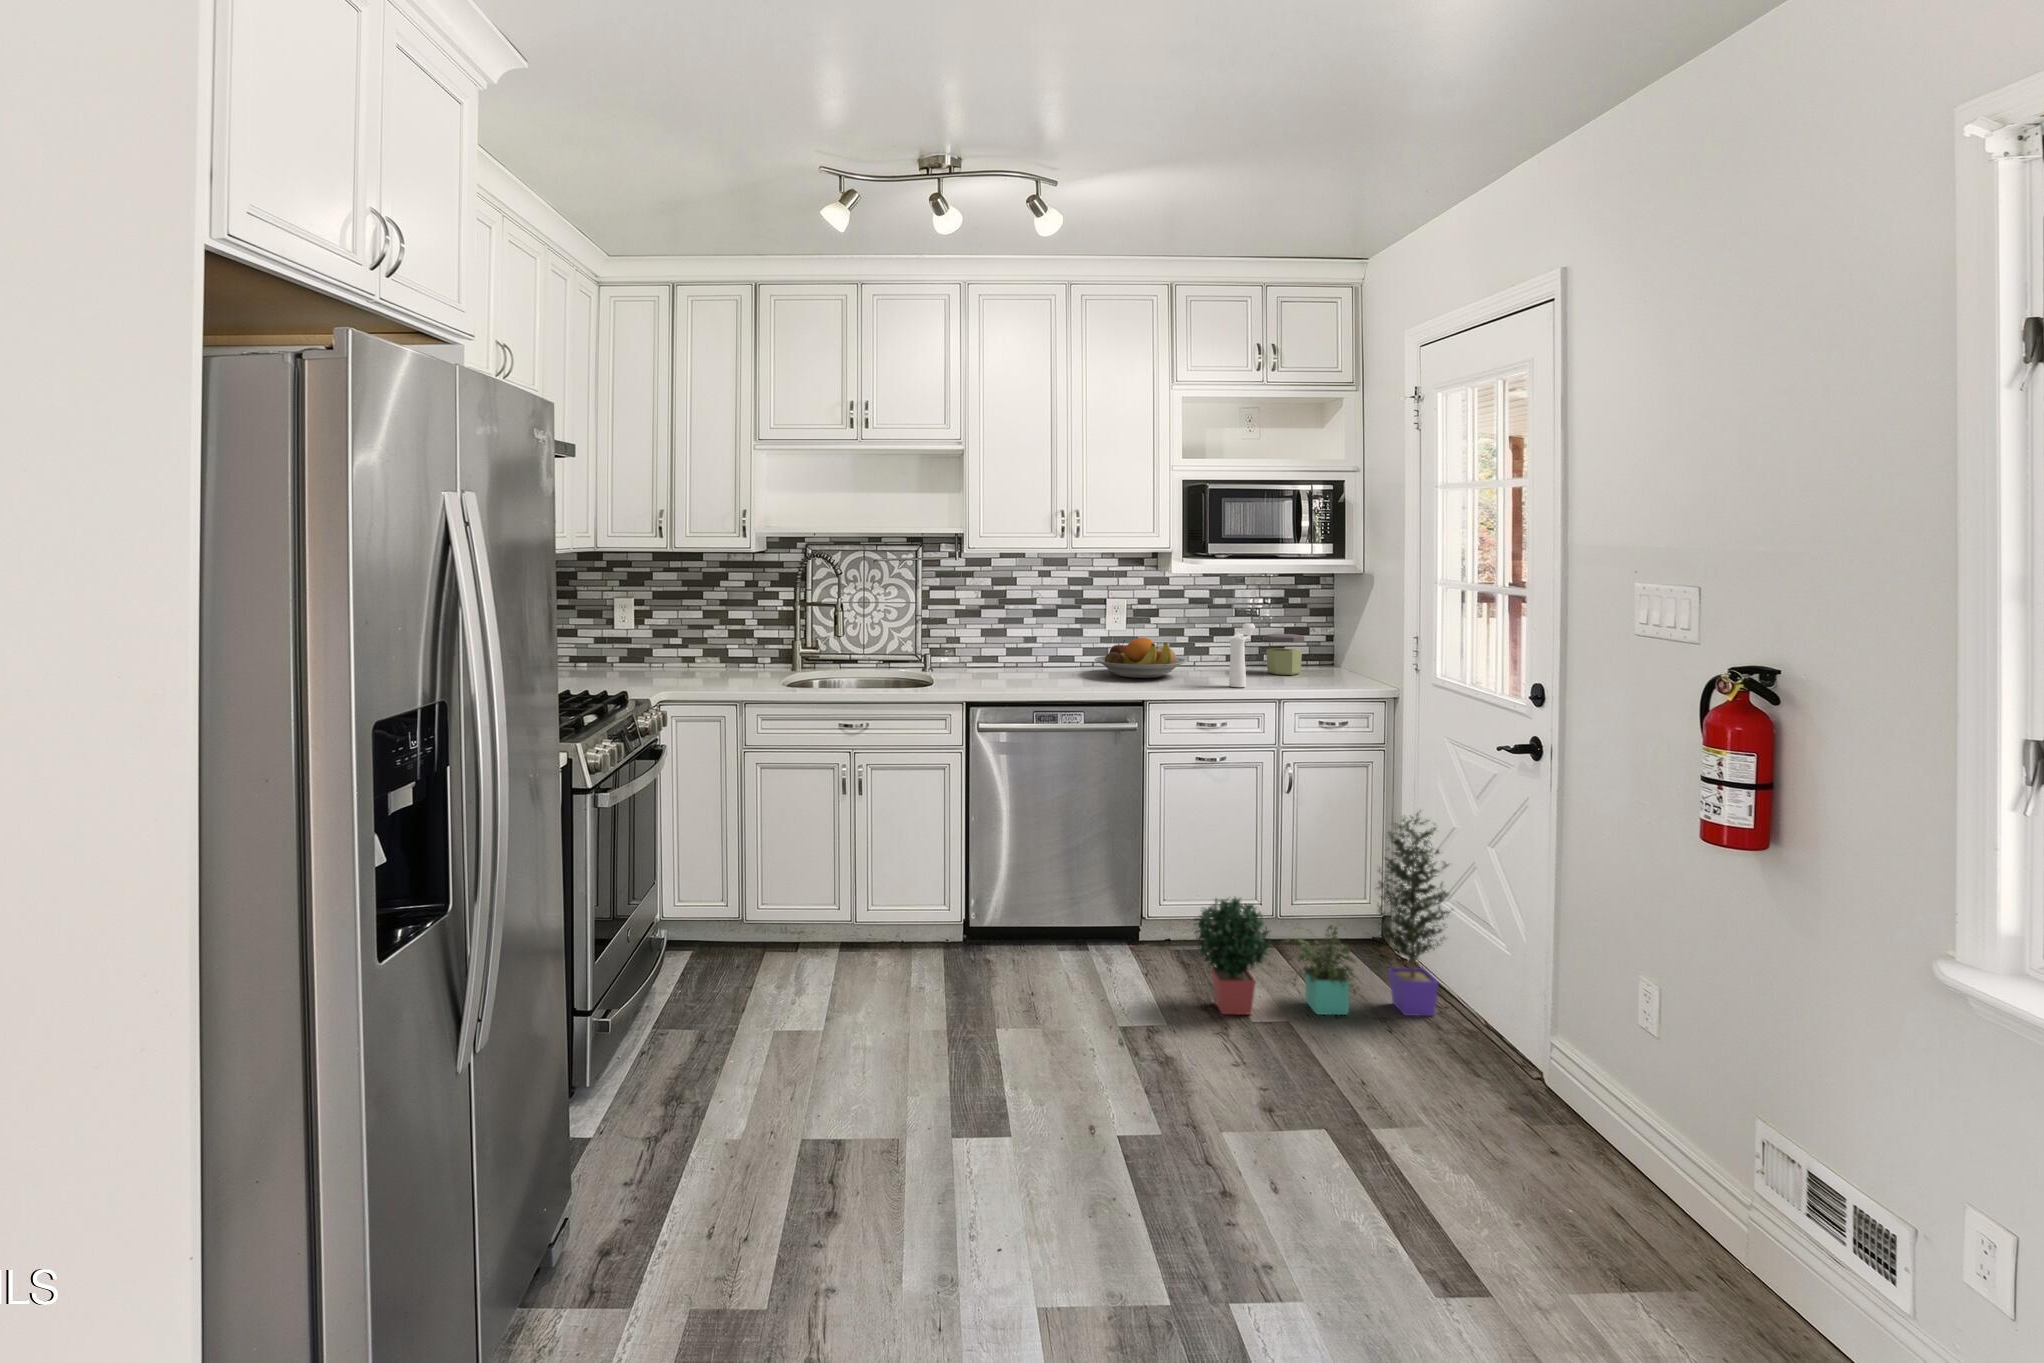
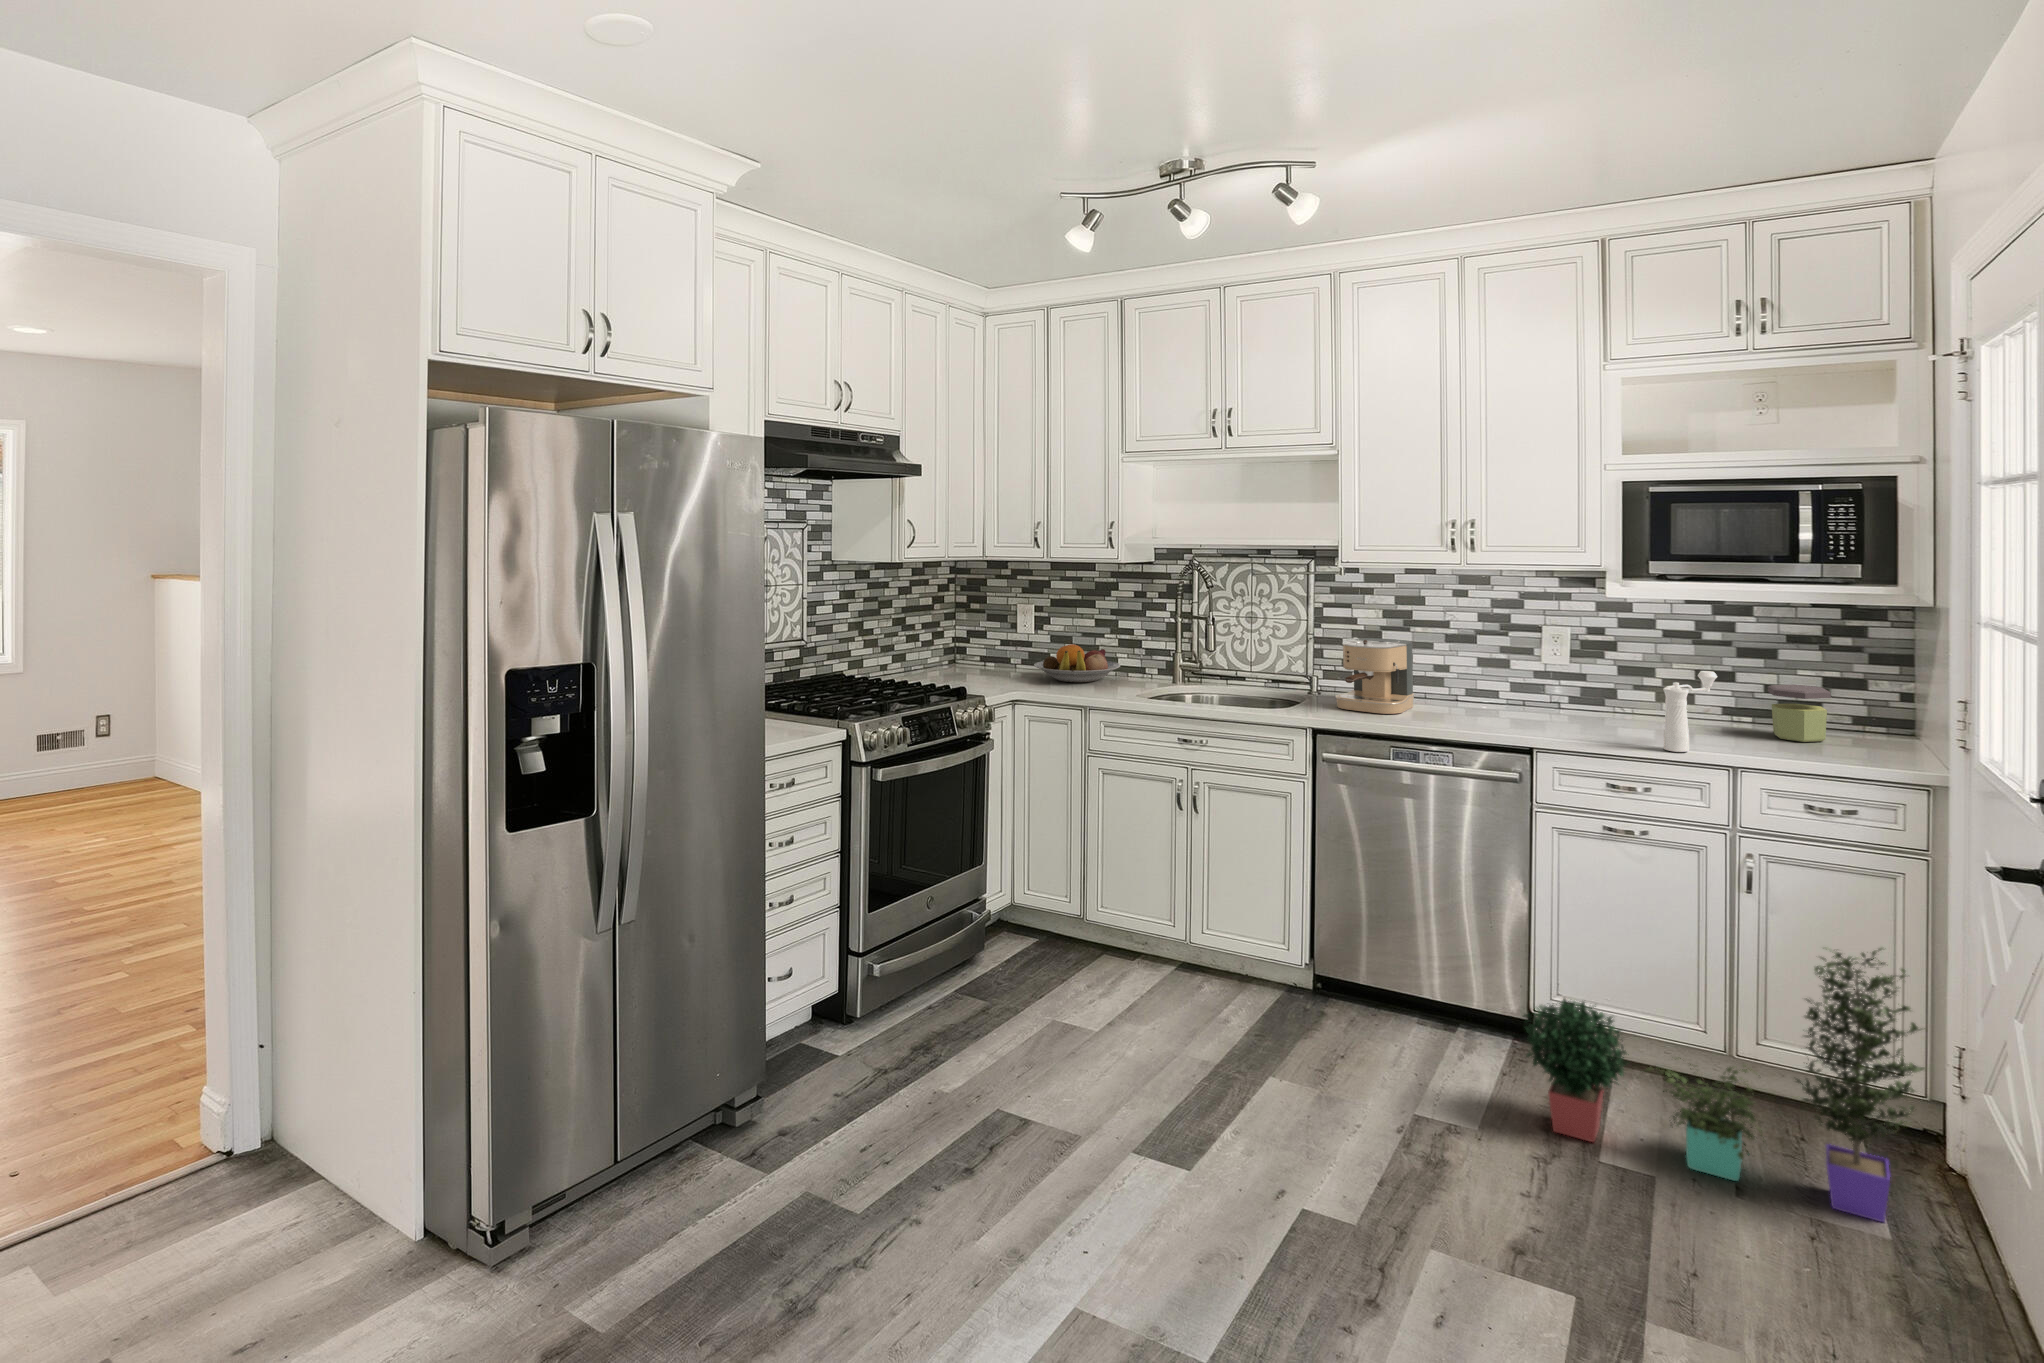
coffee maker: none [963,614,1022,680] -> present [1336,638,1414,714]
fruit bowl: present [1094,638,1186,678] -> present [1034,645,1120,682]

